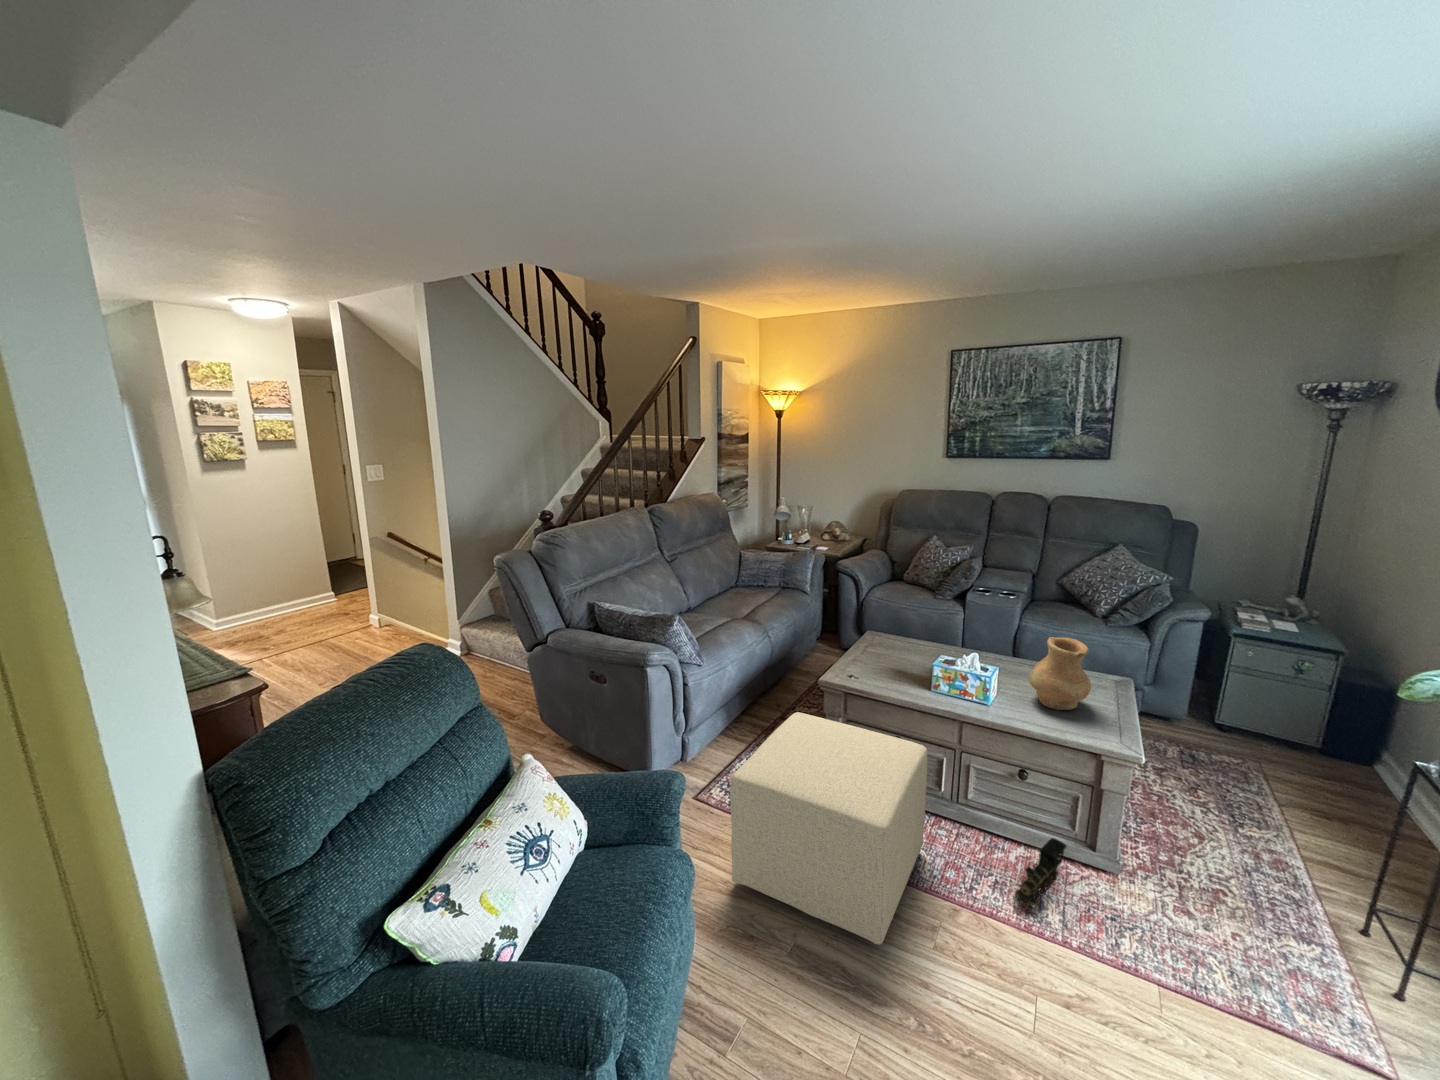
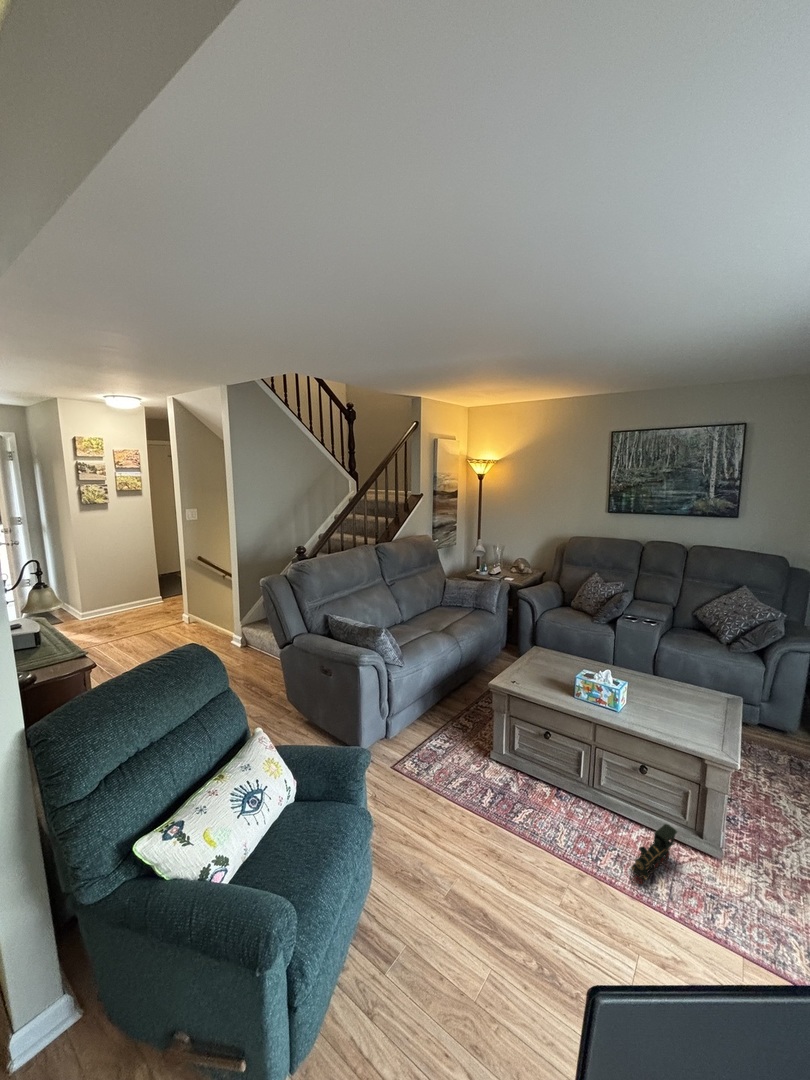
vase: present [1029,637,1091,710] -> none [652,661,702,721]
ottoman: present [730,712,927,944] -> none [409,708,565,898]

